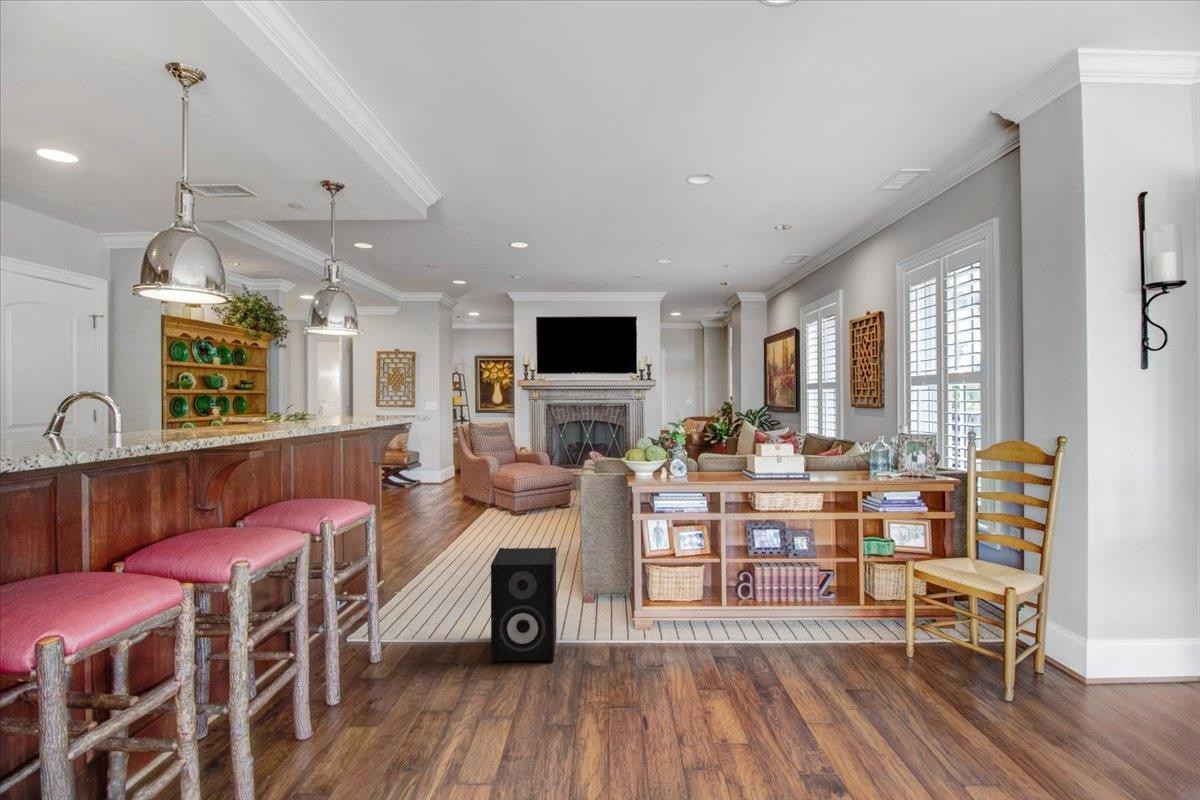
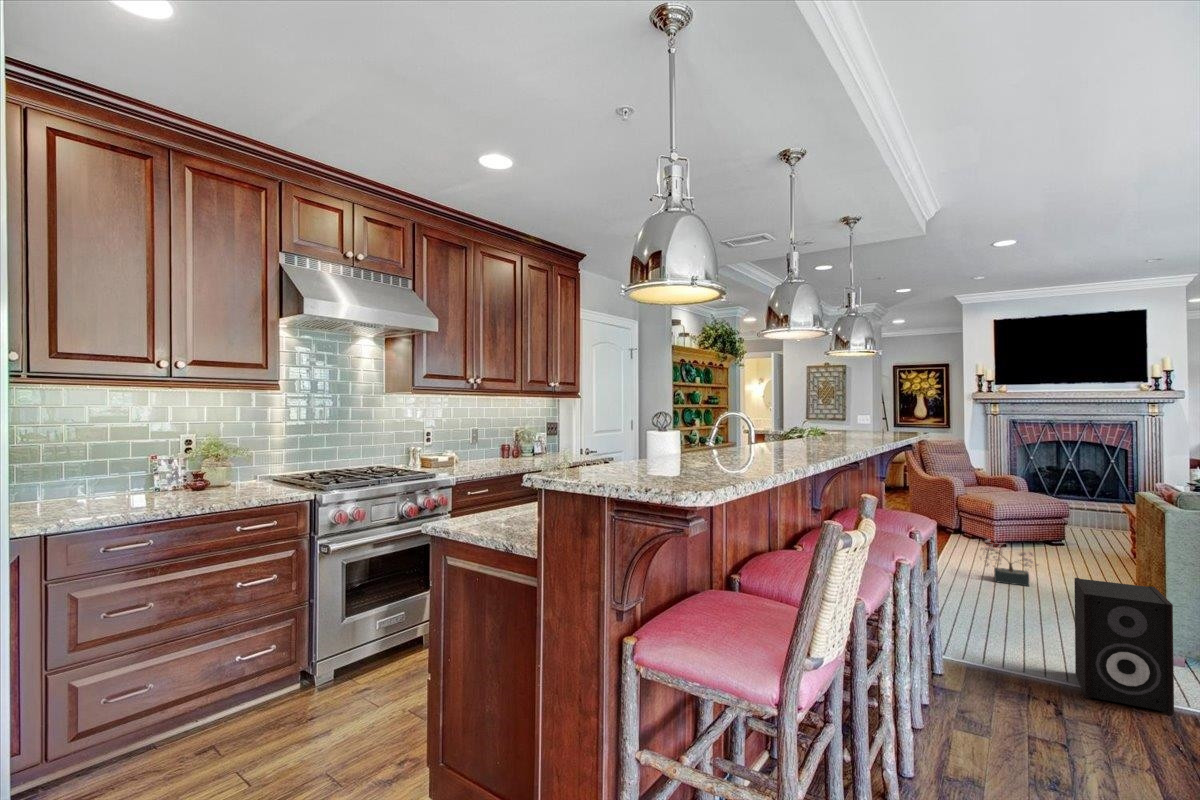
decorative plant: none [482,513,527,552] -> present [980,539,1039,586]

